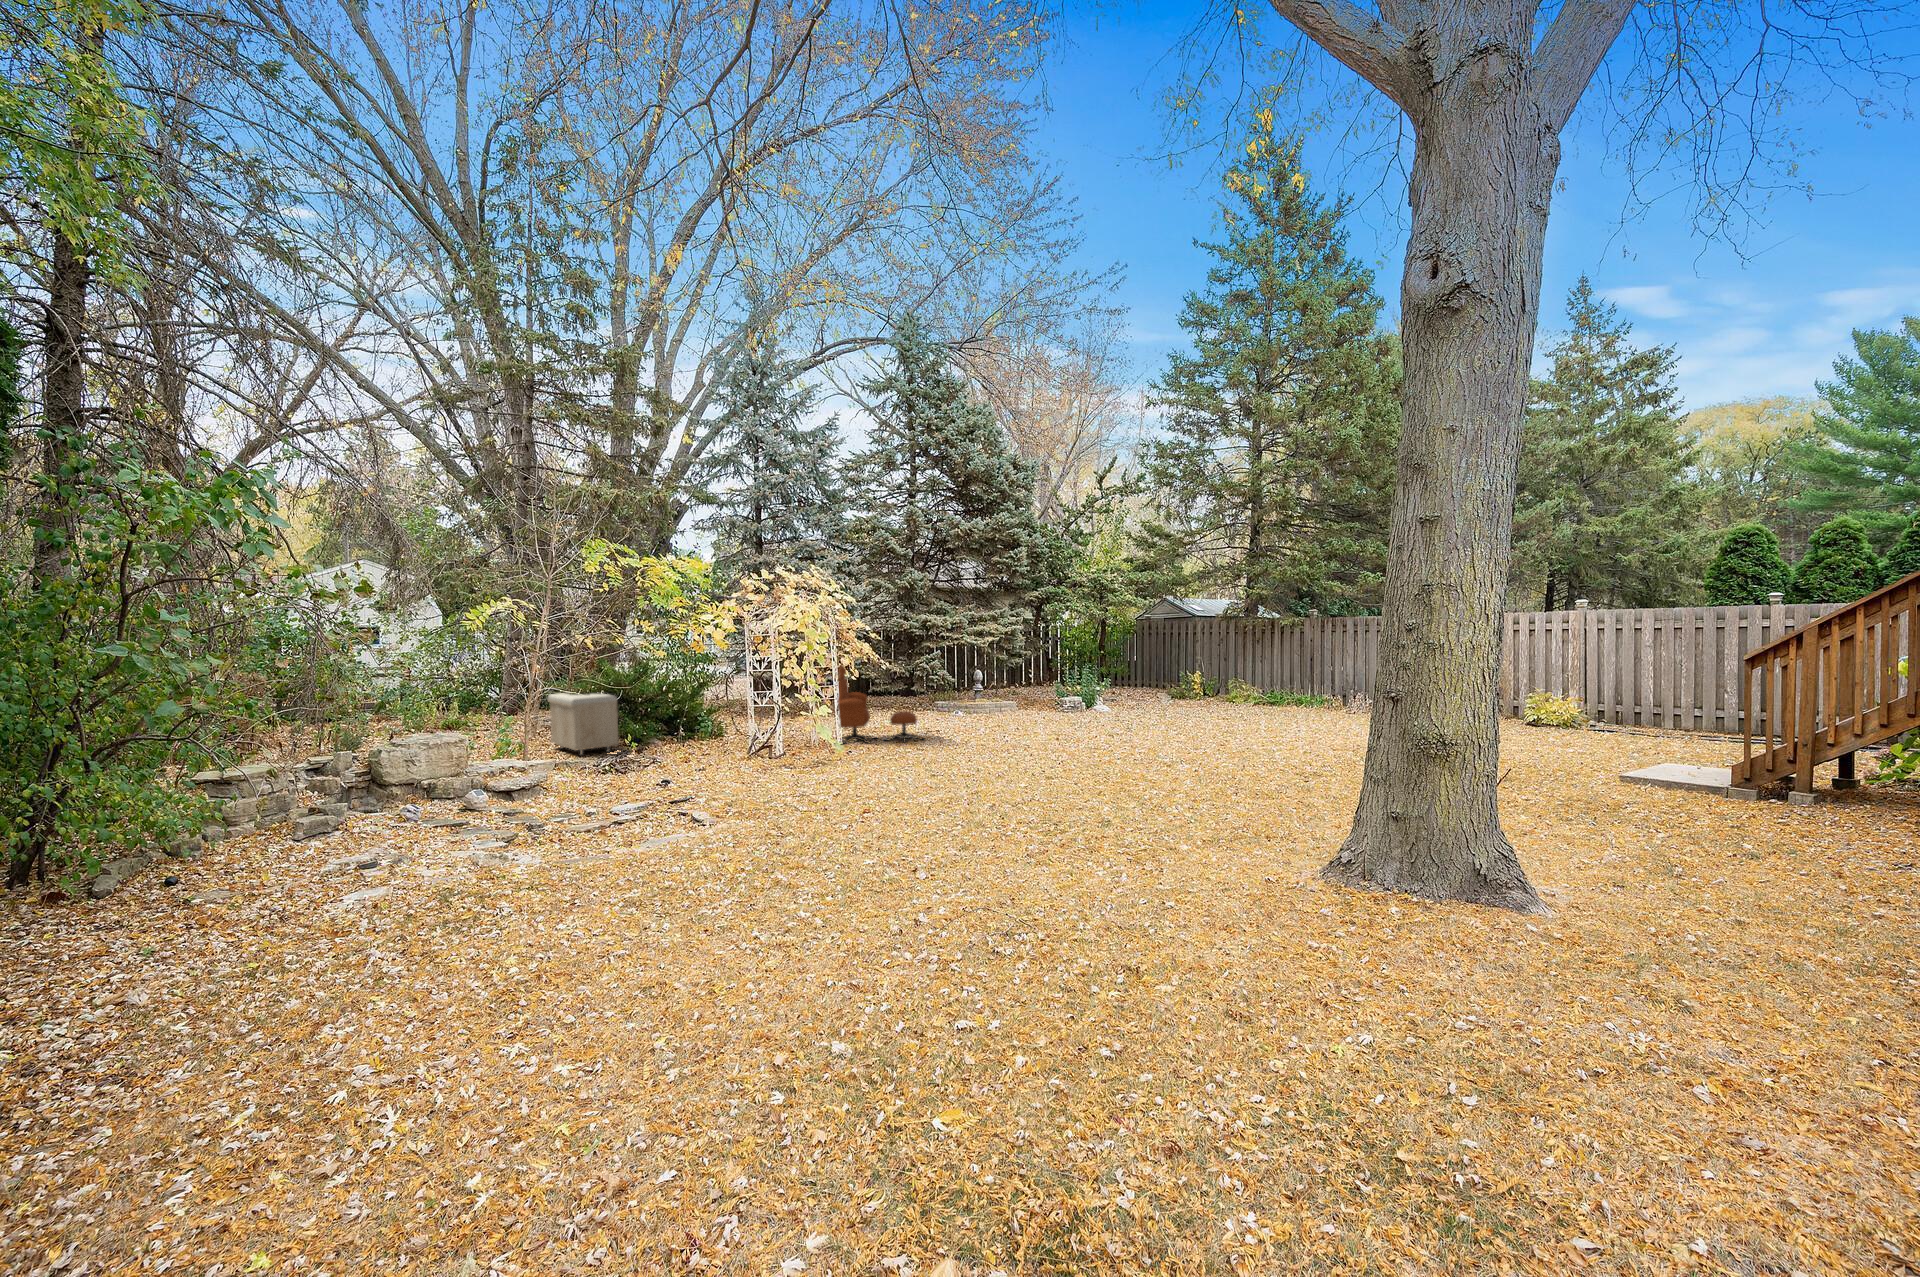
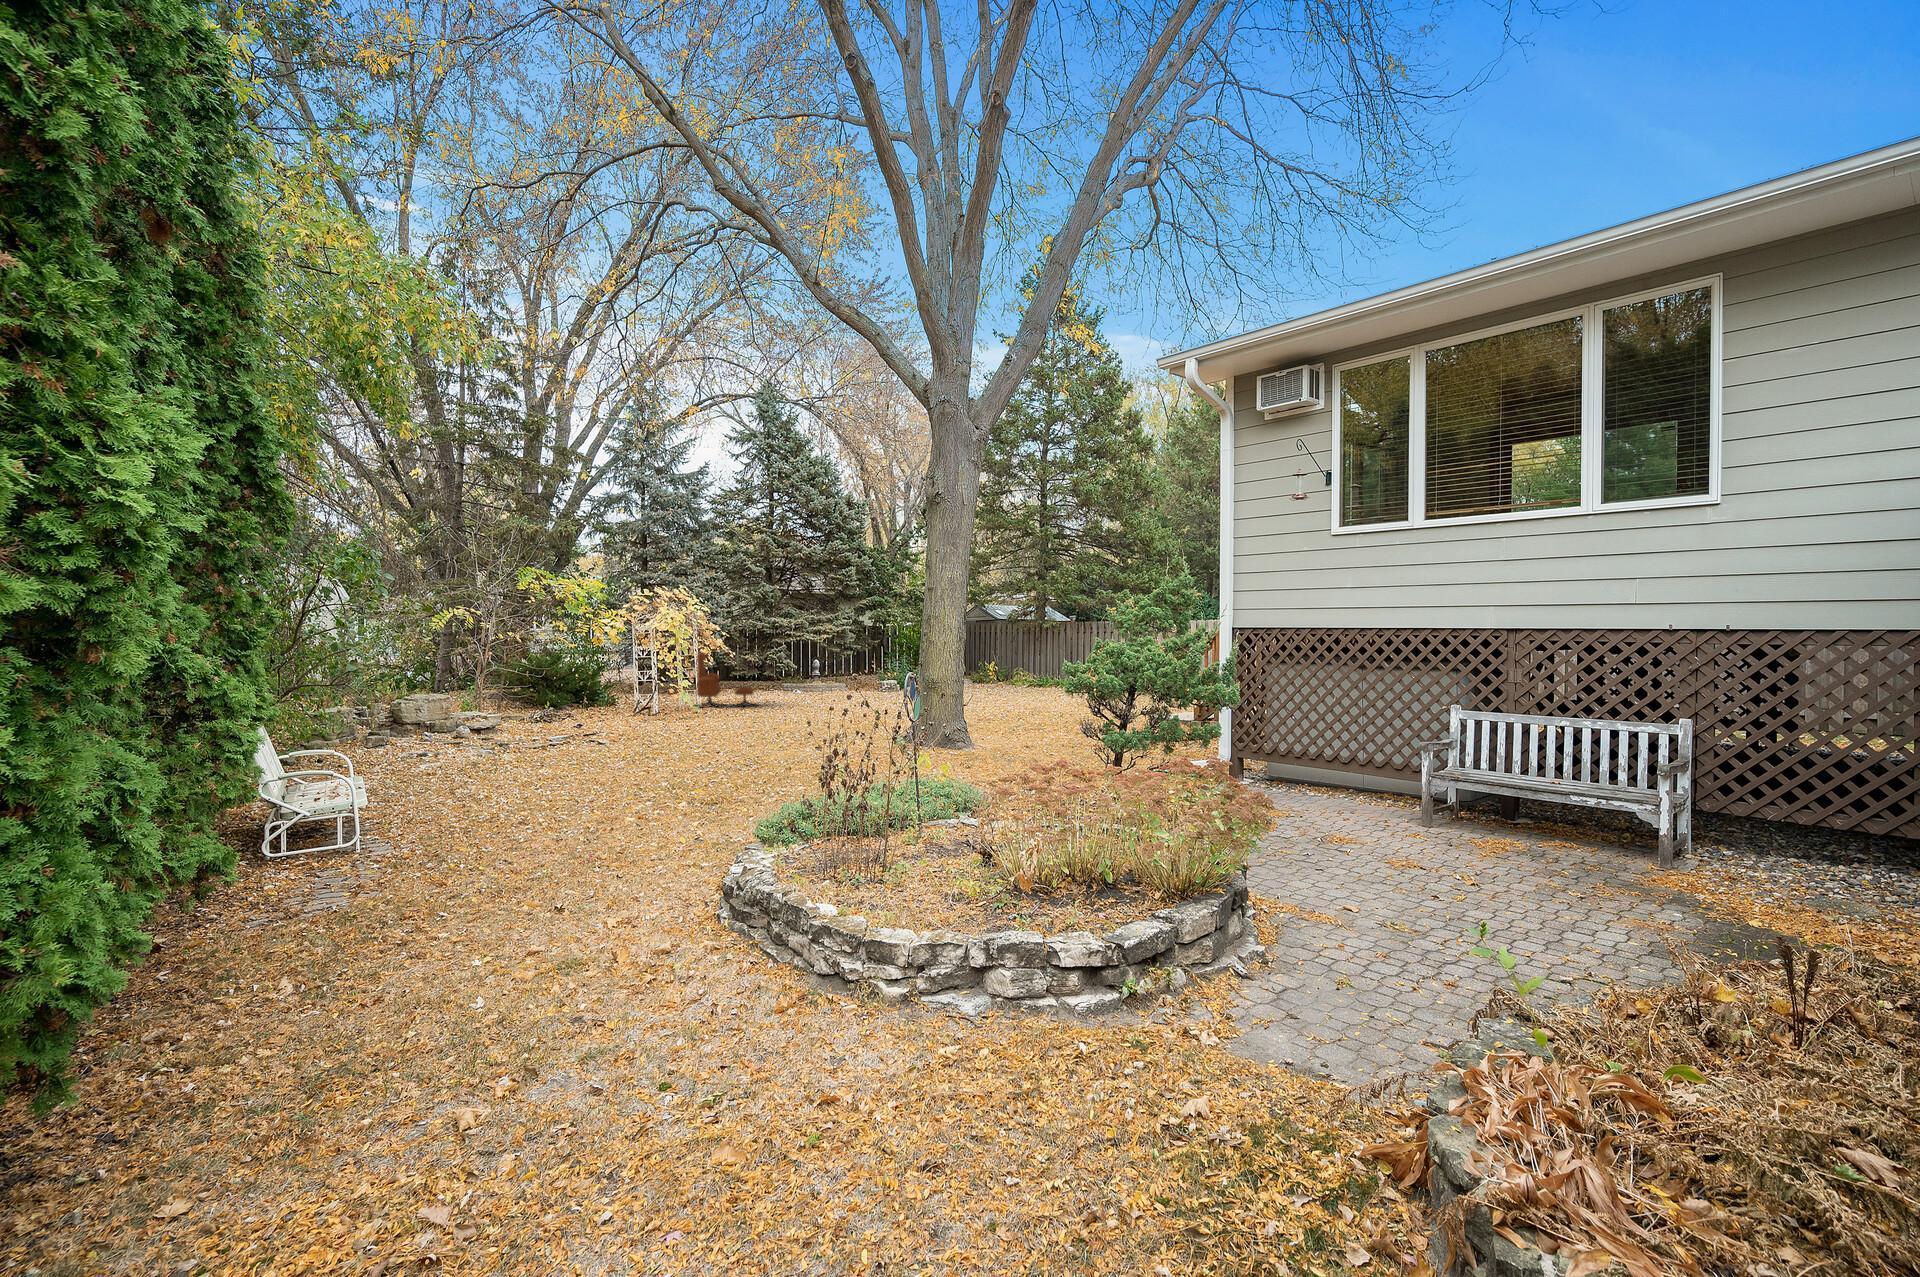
storage bench: present [548,693,618,755] -> none [488,670,541,714]

